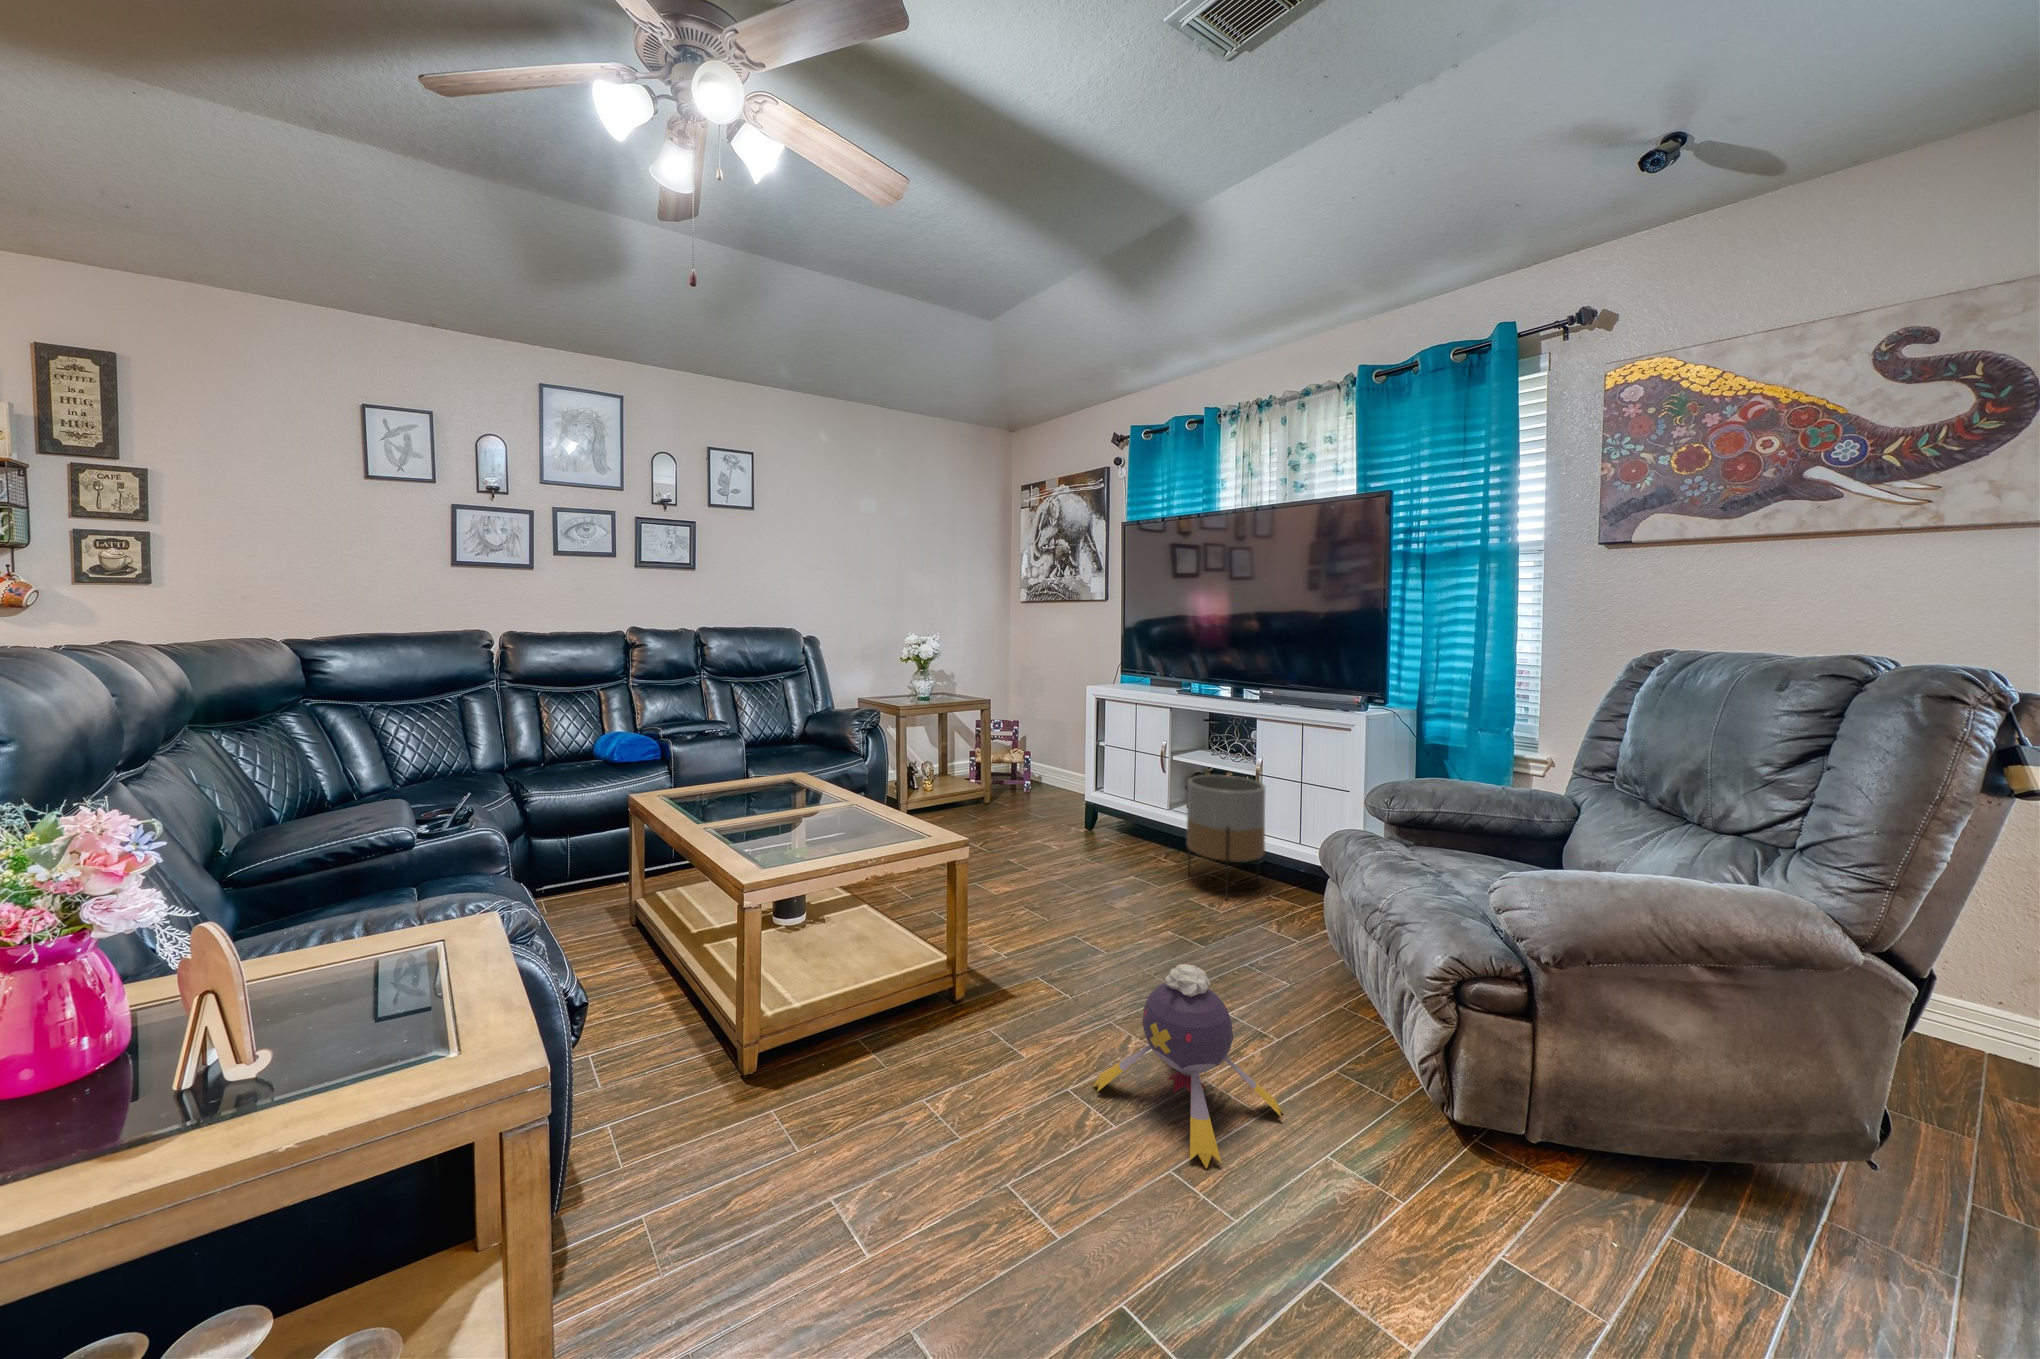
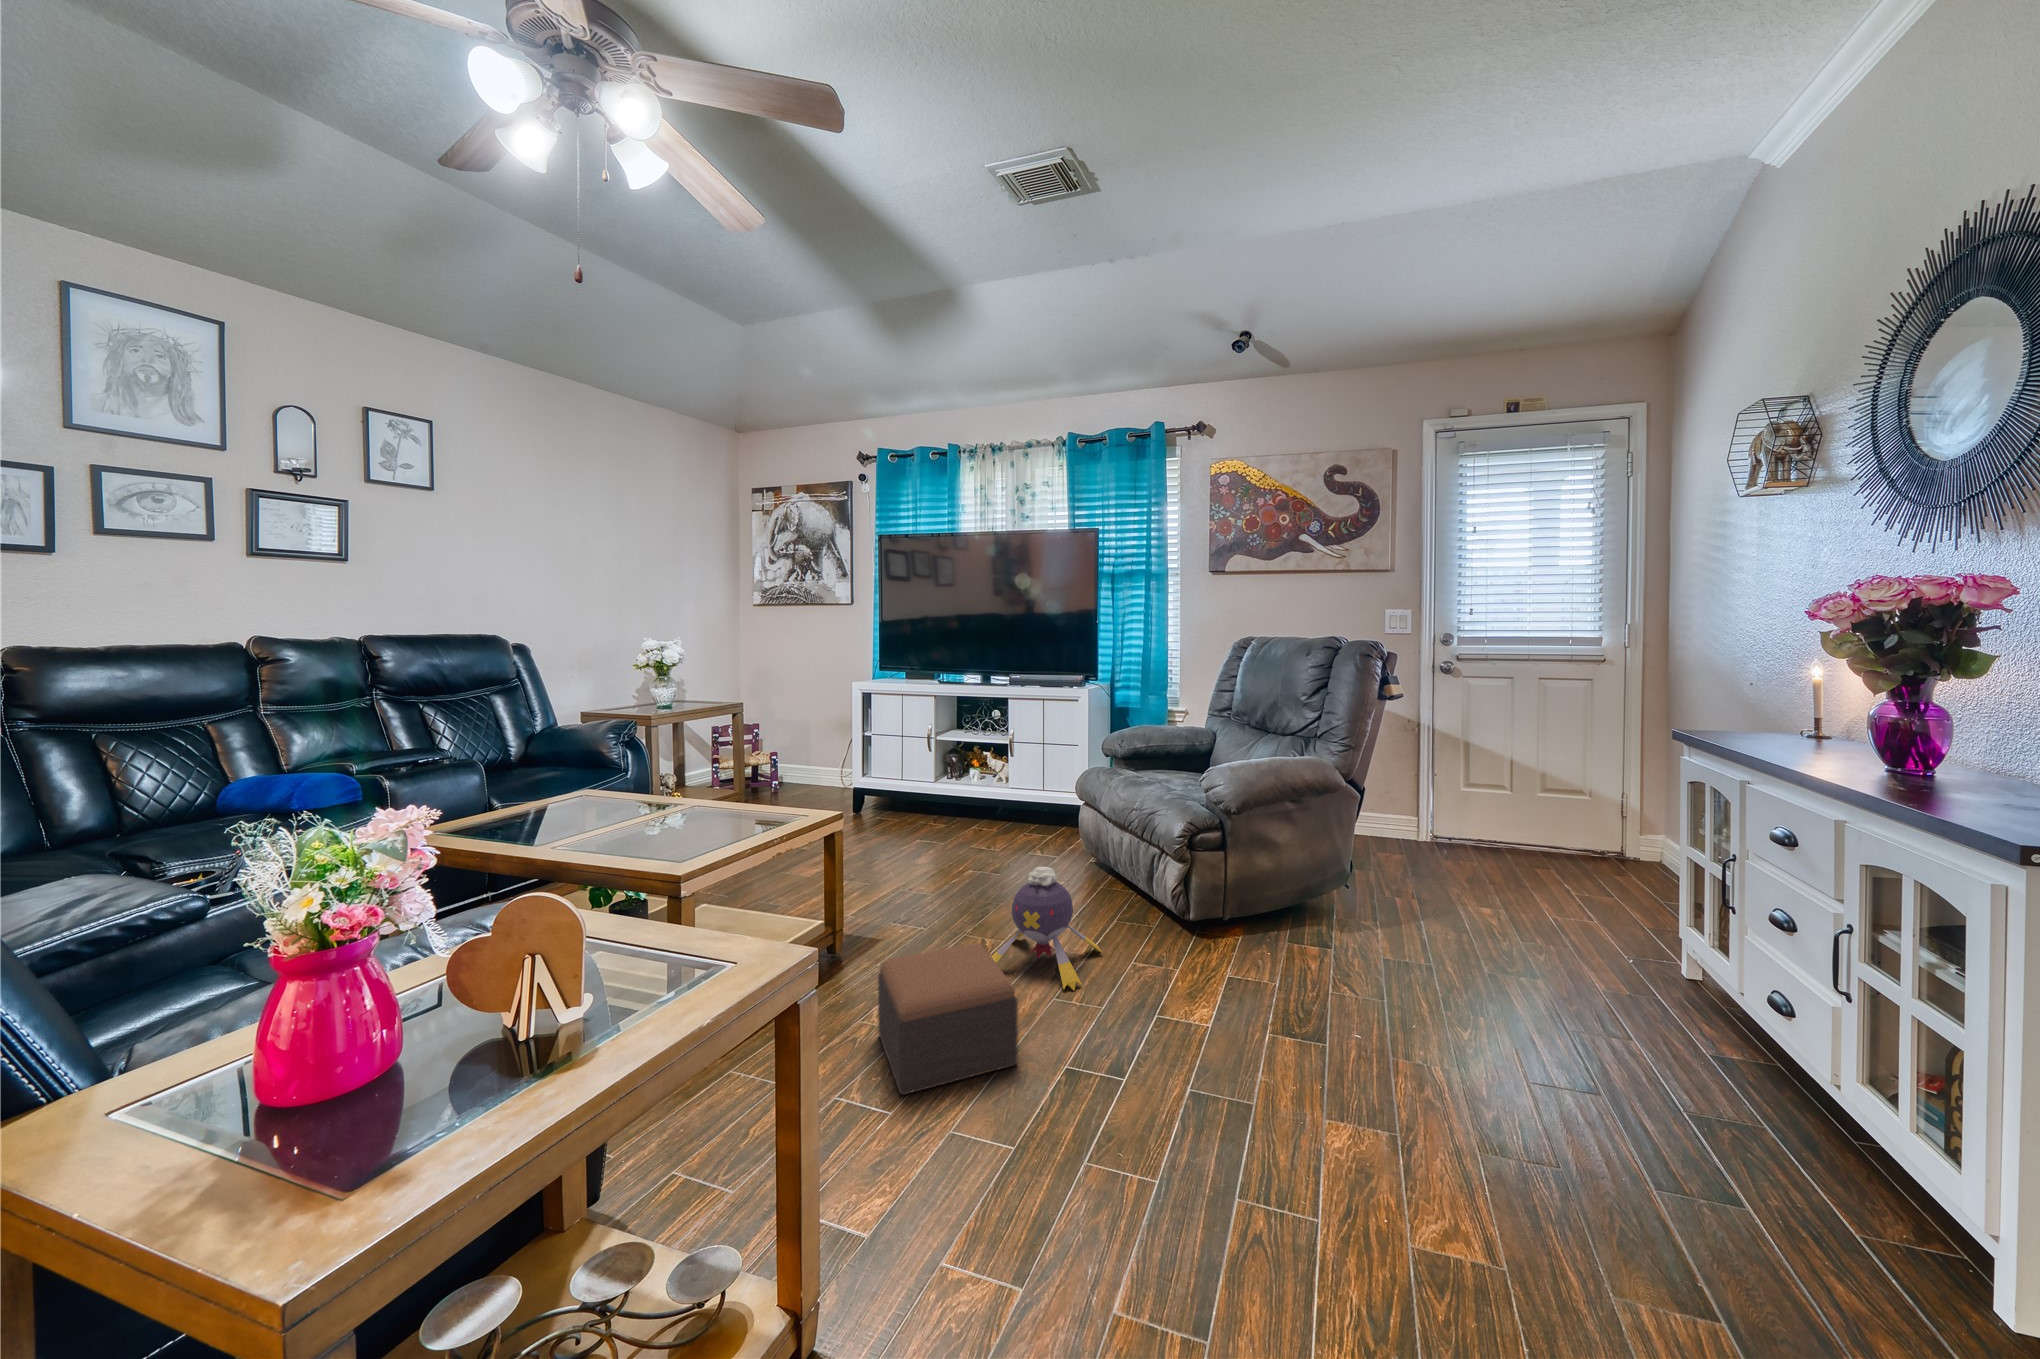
planter: present [1186,775,1265,899] -> none [964,748,1024,846]
footstool: none [894,1039,1067,1264] -> present [878,943,1018,1095]

